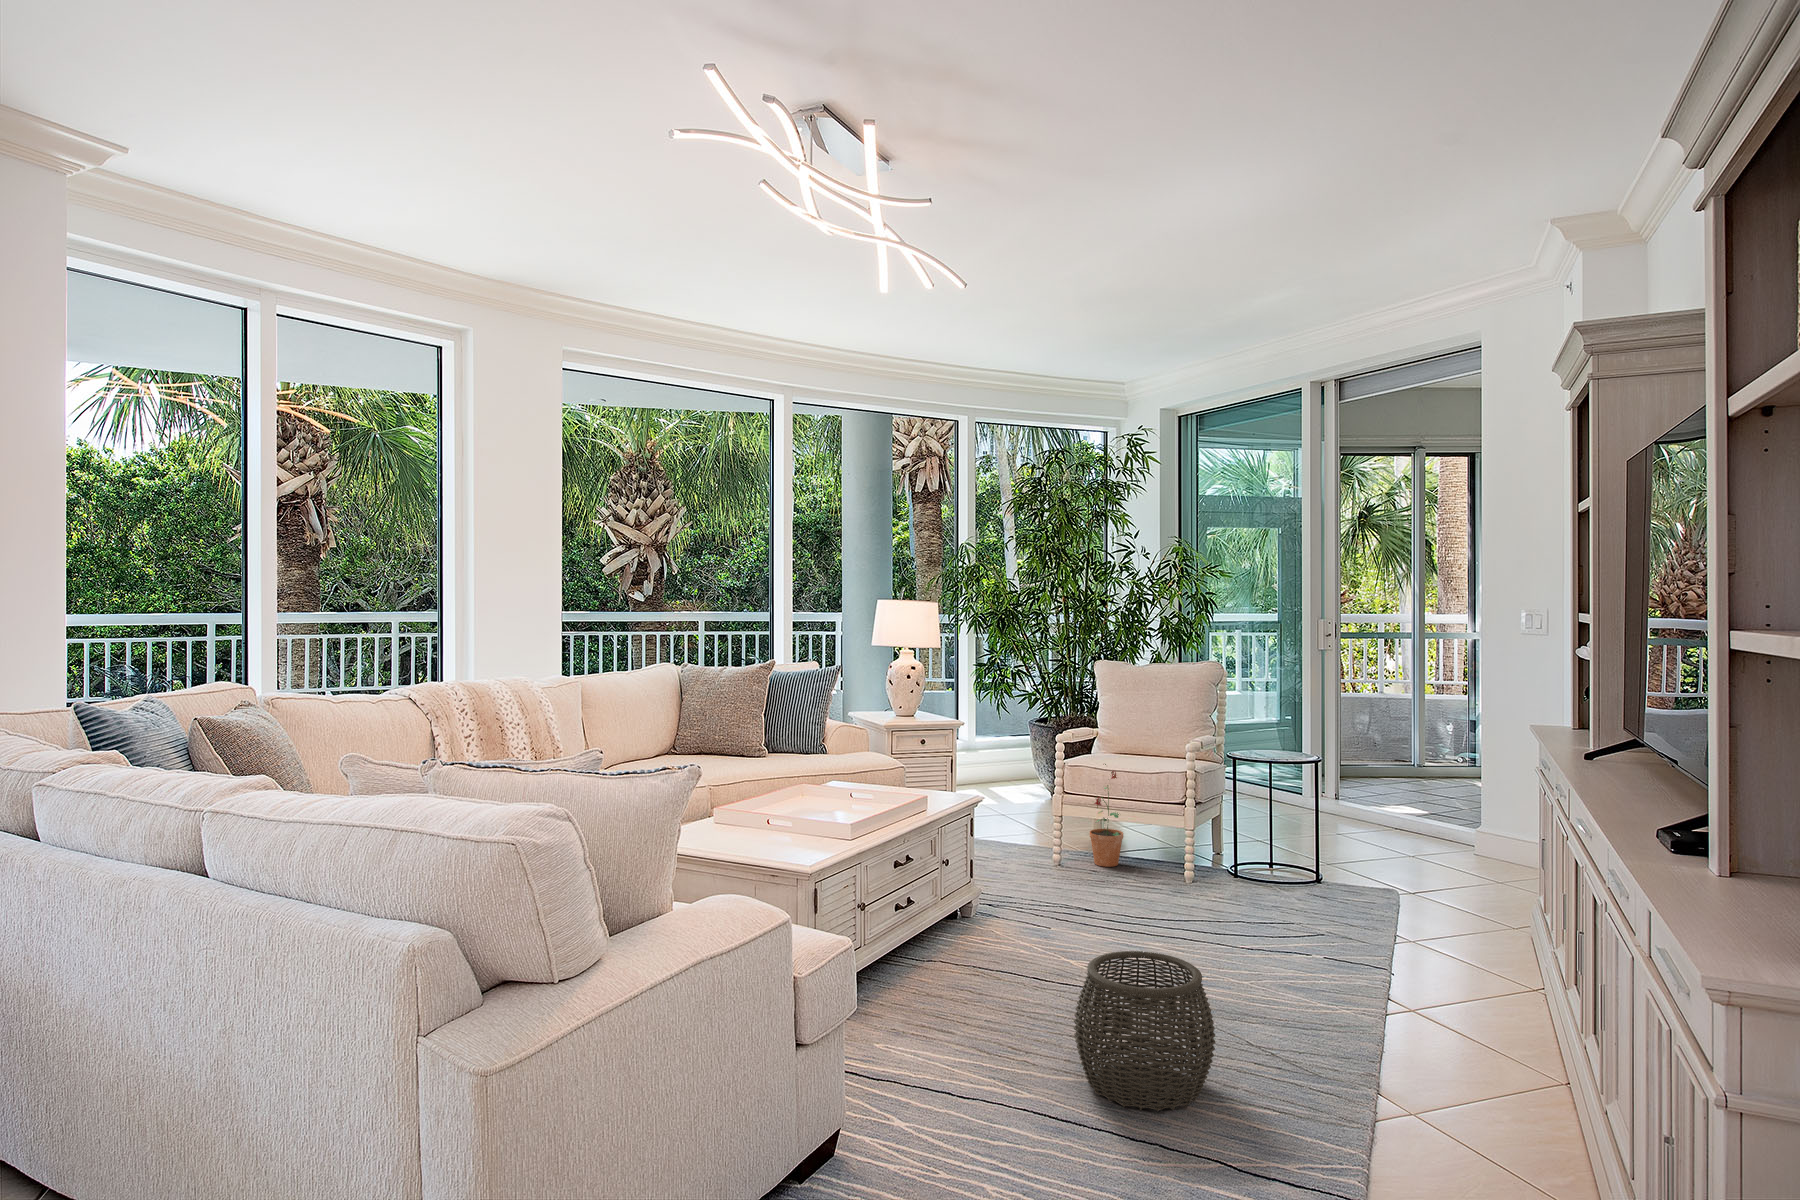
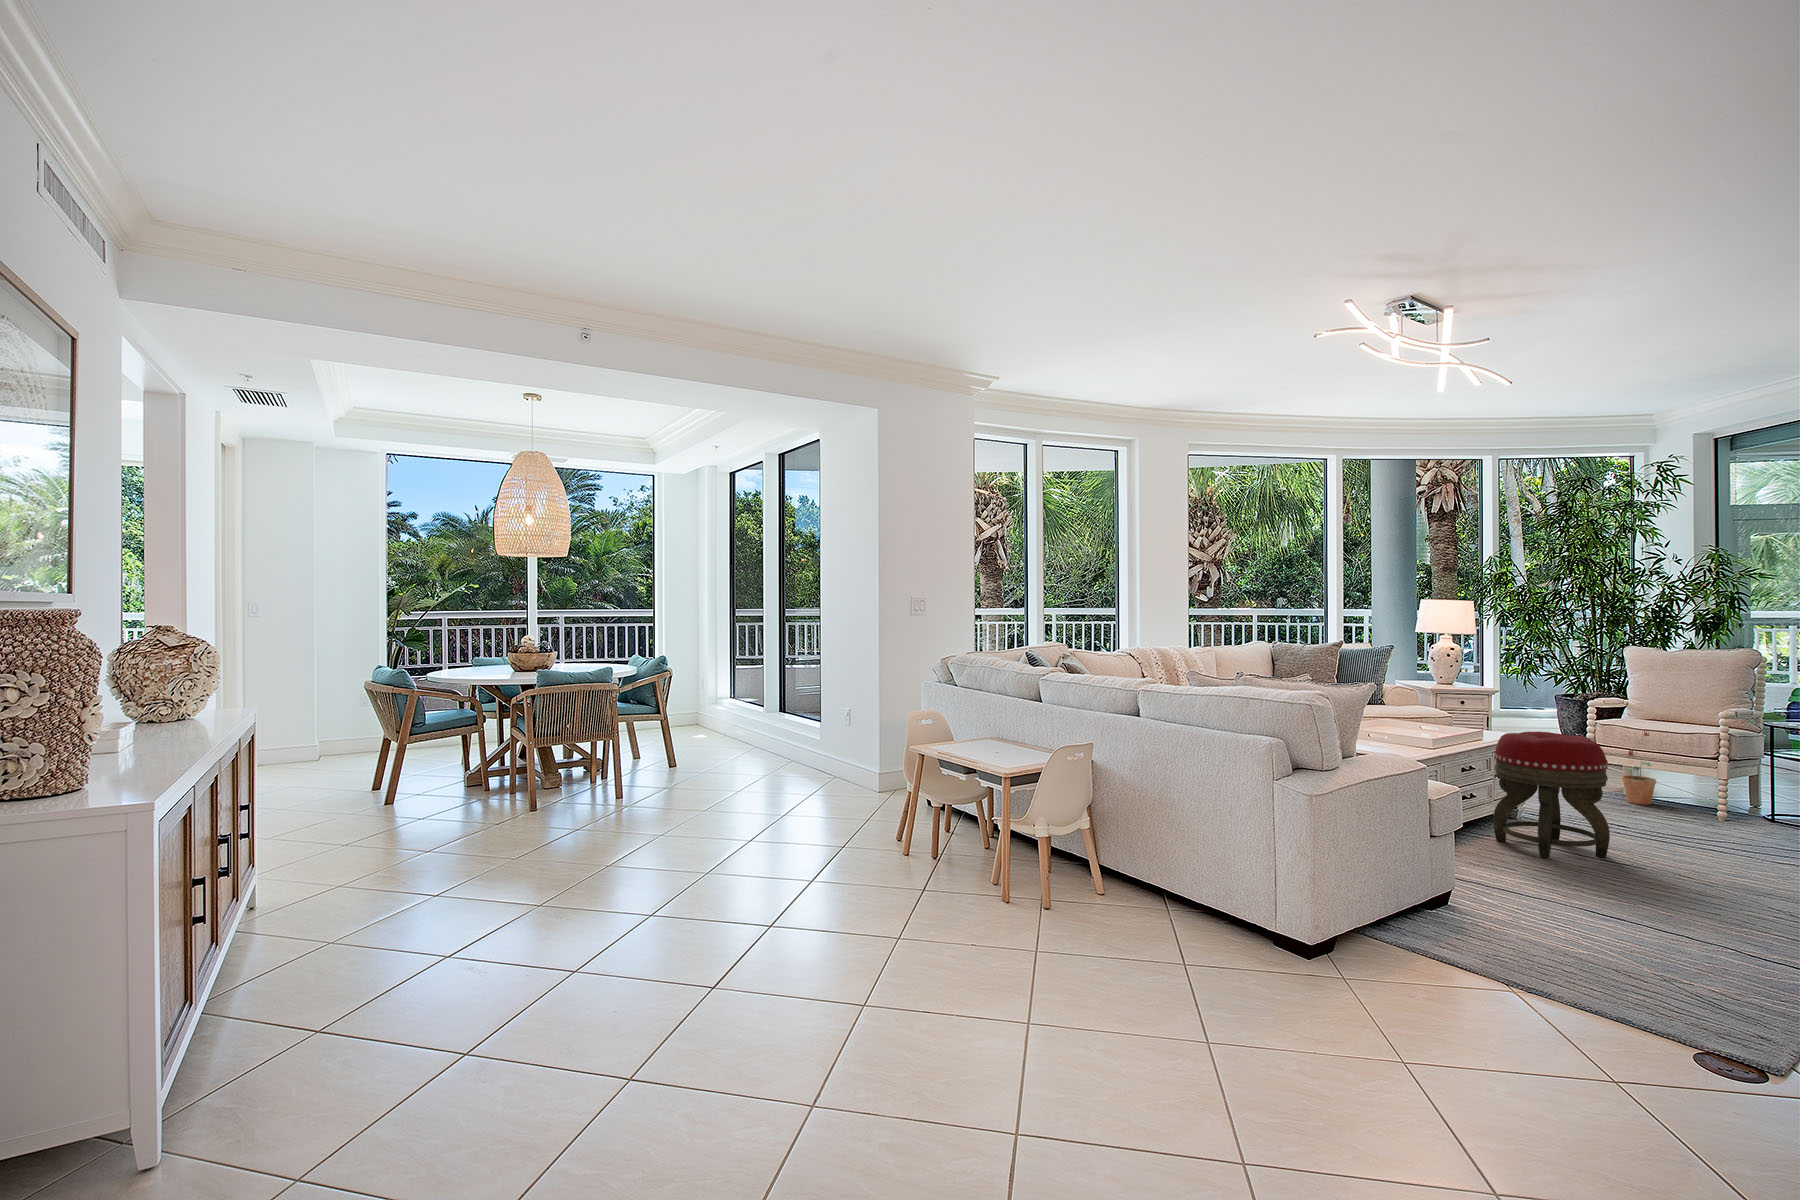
footstool: none [929,802,1067,1001] -> present [1493,731,1610,858]
woven basket: present [1074,951,1215,1111] -> none [1621,822,1742,920]

